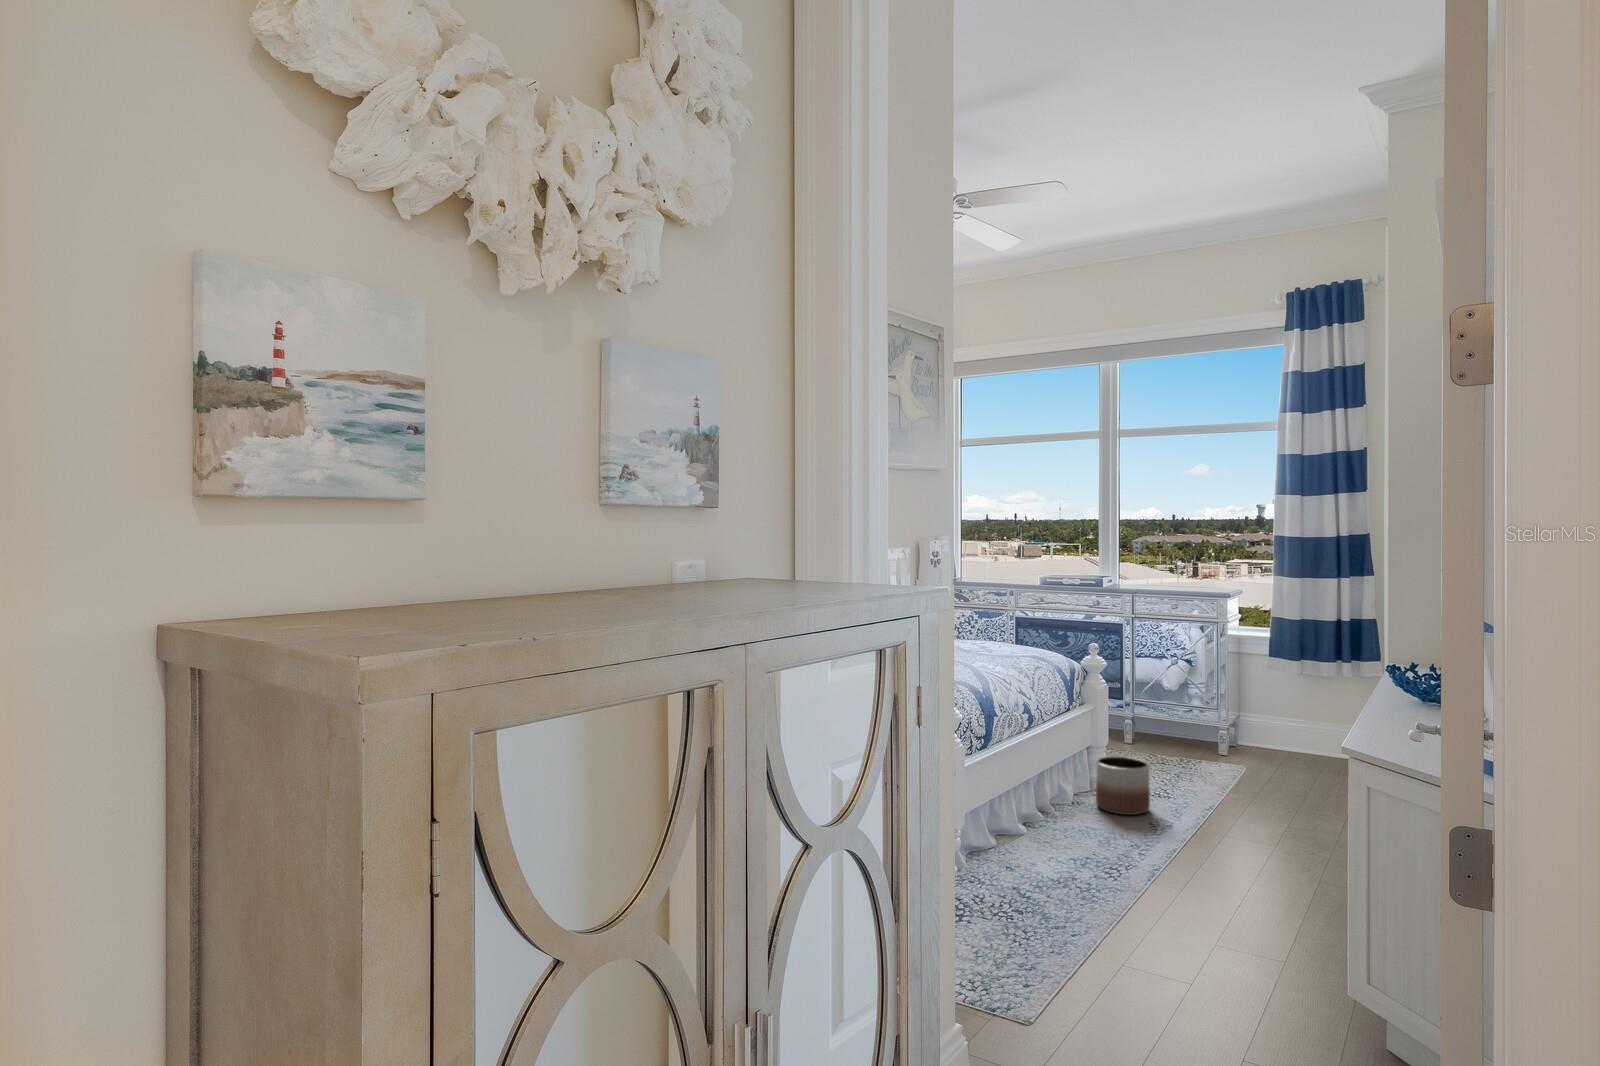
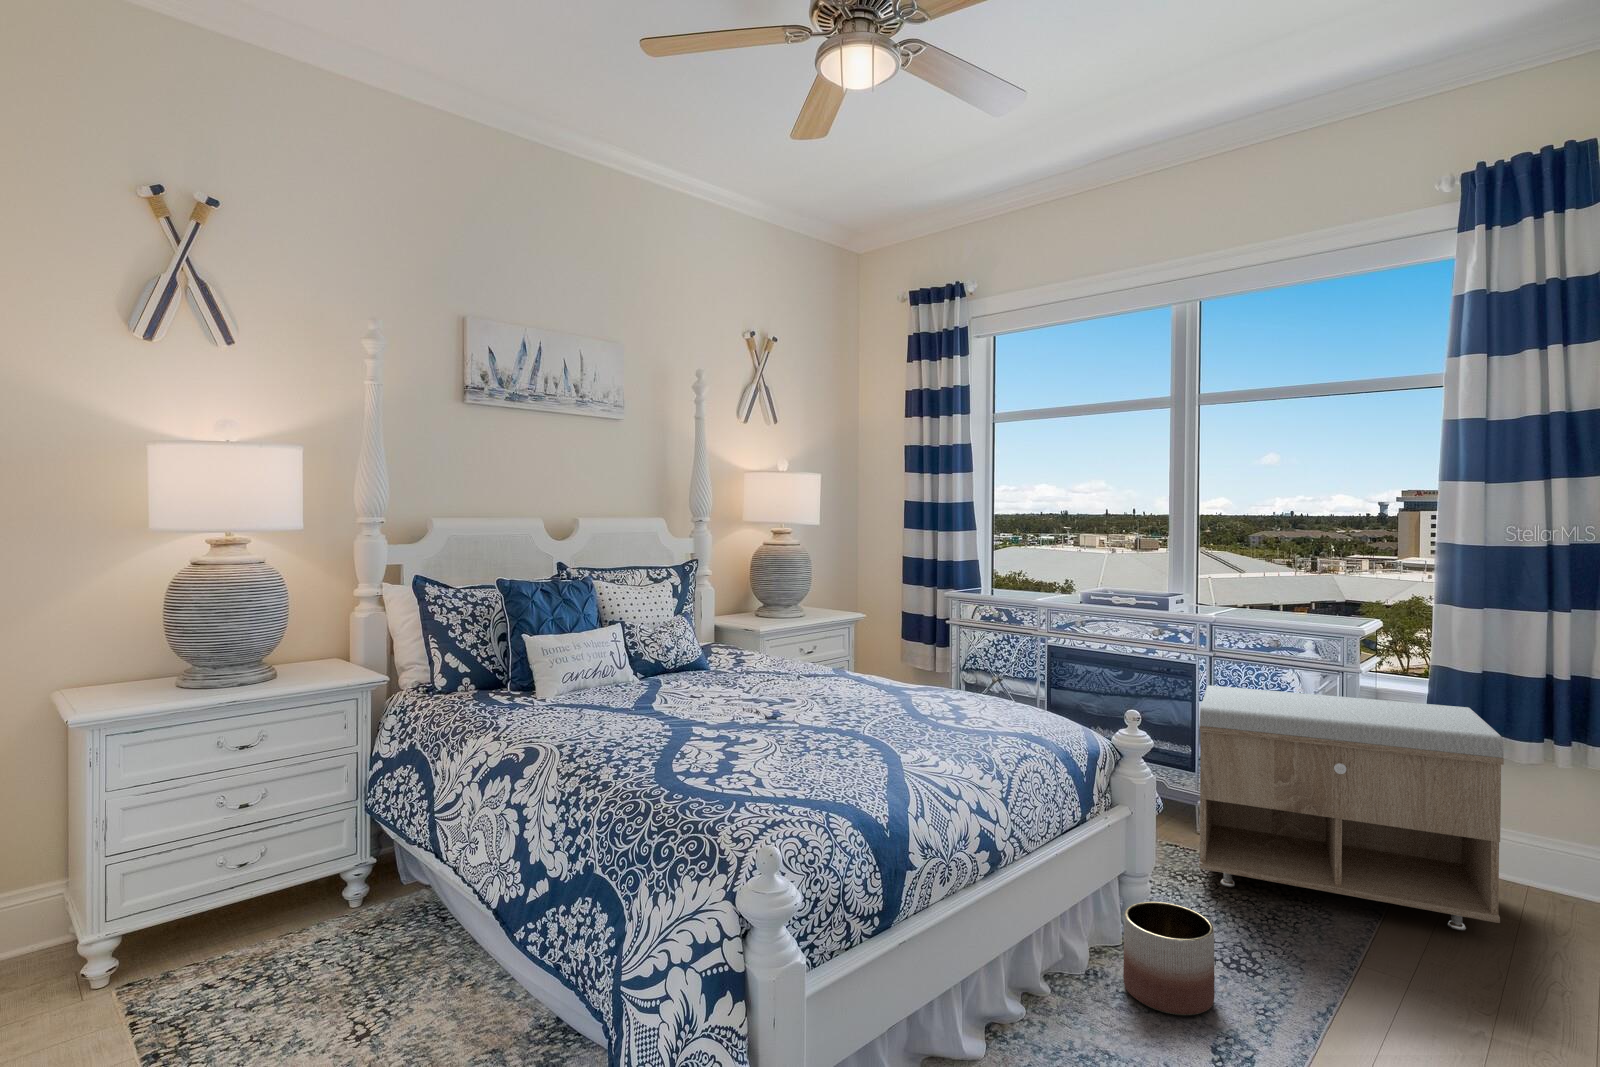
storage bench: none [1131,636,1309,776] -> present [1199,685,1504,930]

